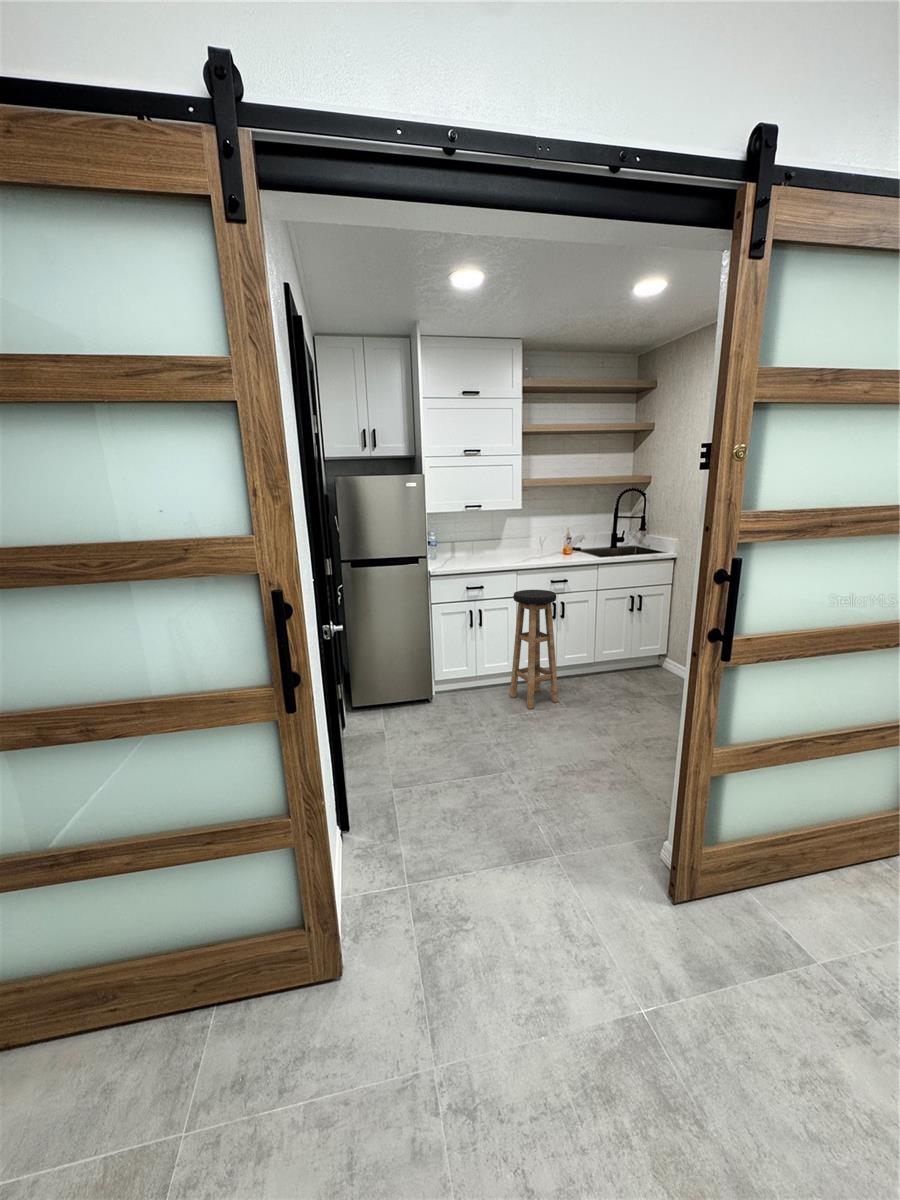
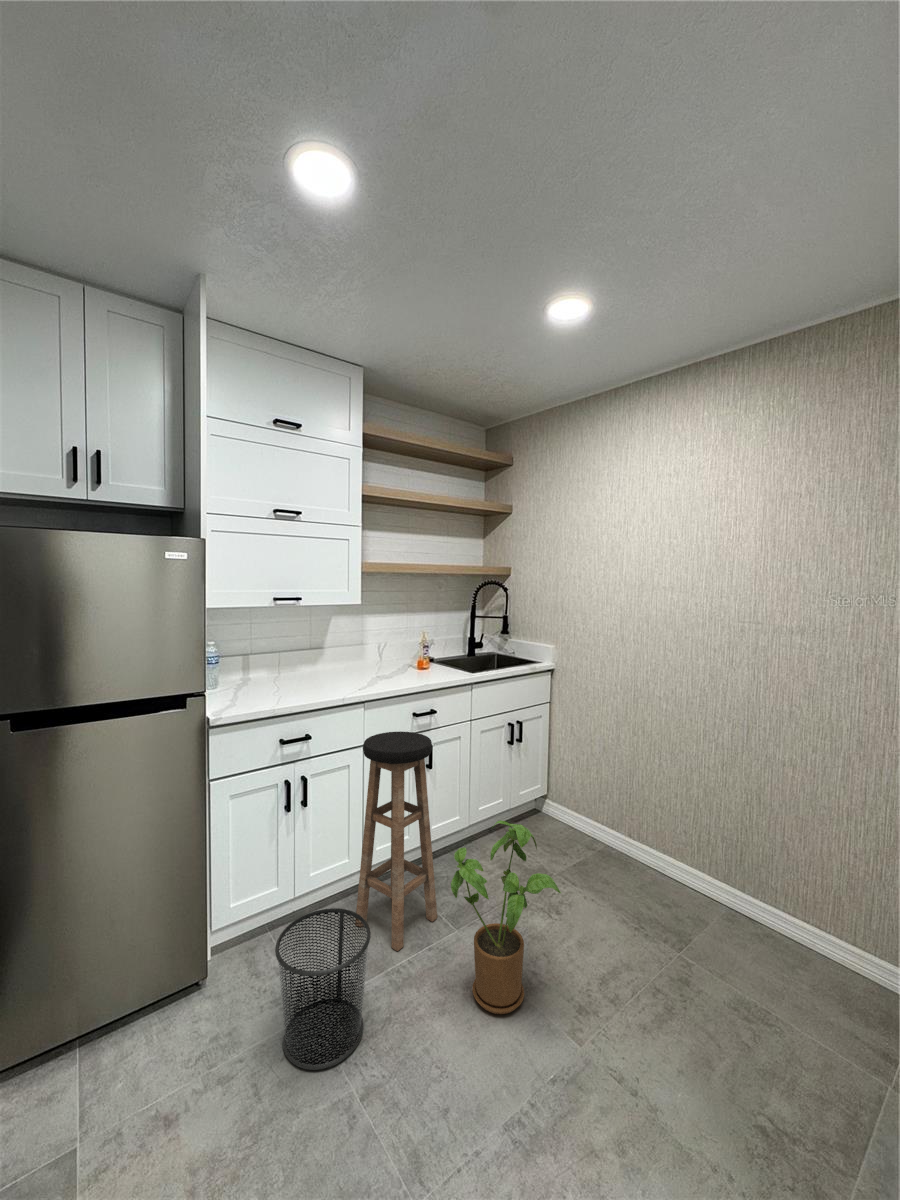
house plant: none [553,640,615,740] -> present [451,820,561,1014]
waste bin: none [459,672,506,736] -> present [275,908,371,1070]

